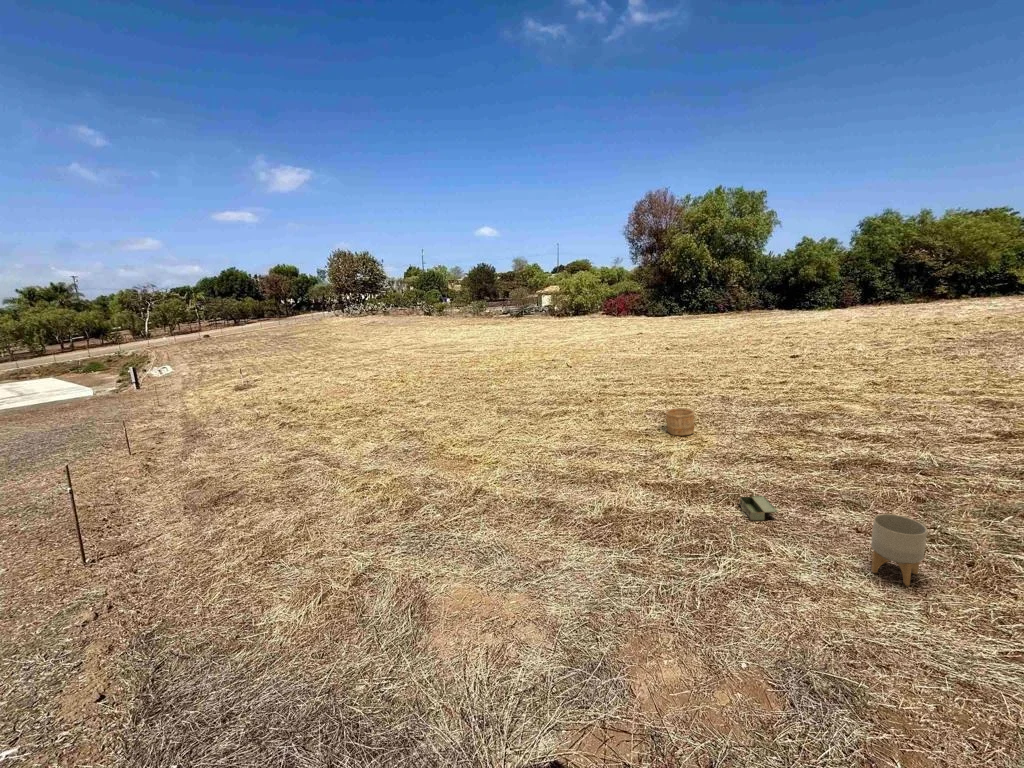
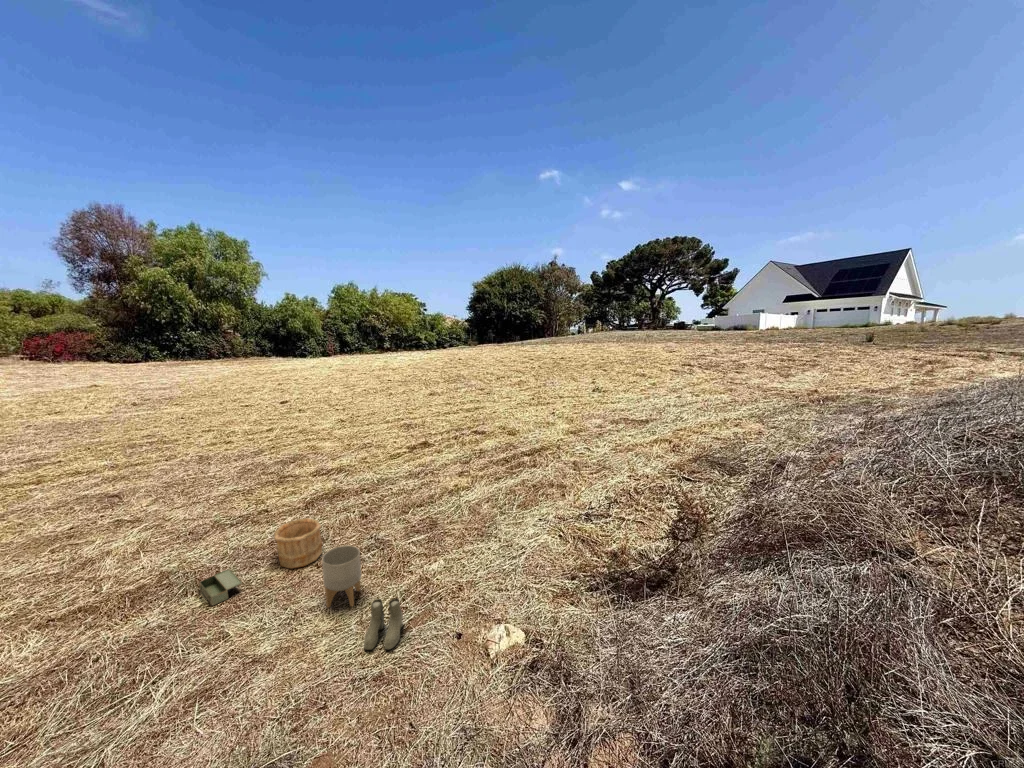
wooden bucket: present [666,408,695,436] -> present [274,518,322,568]
boots: none [929,591,995,657] -> present [364,598,403,650]

